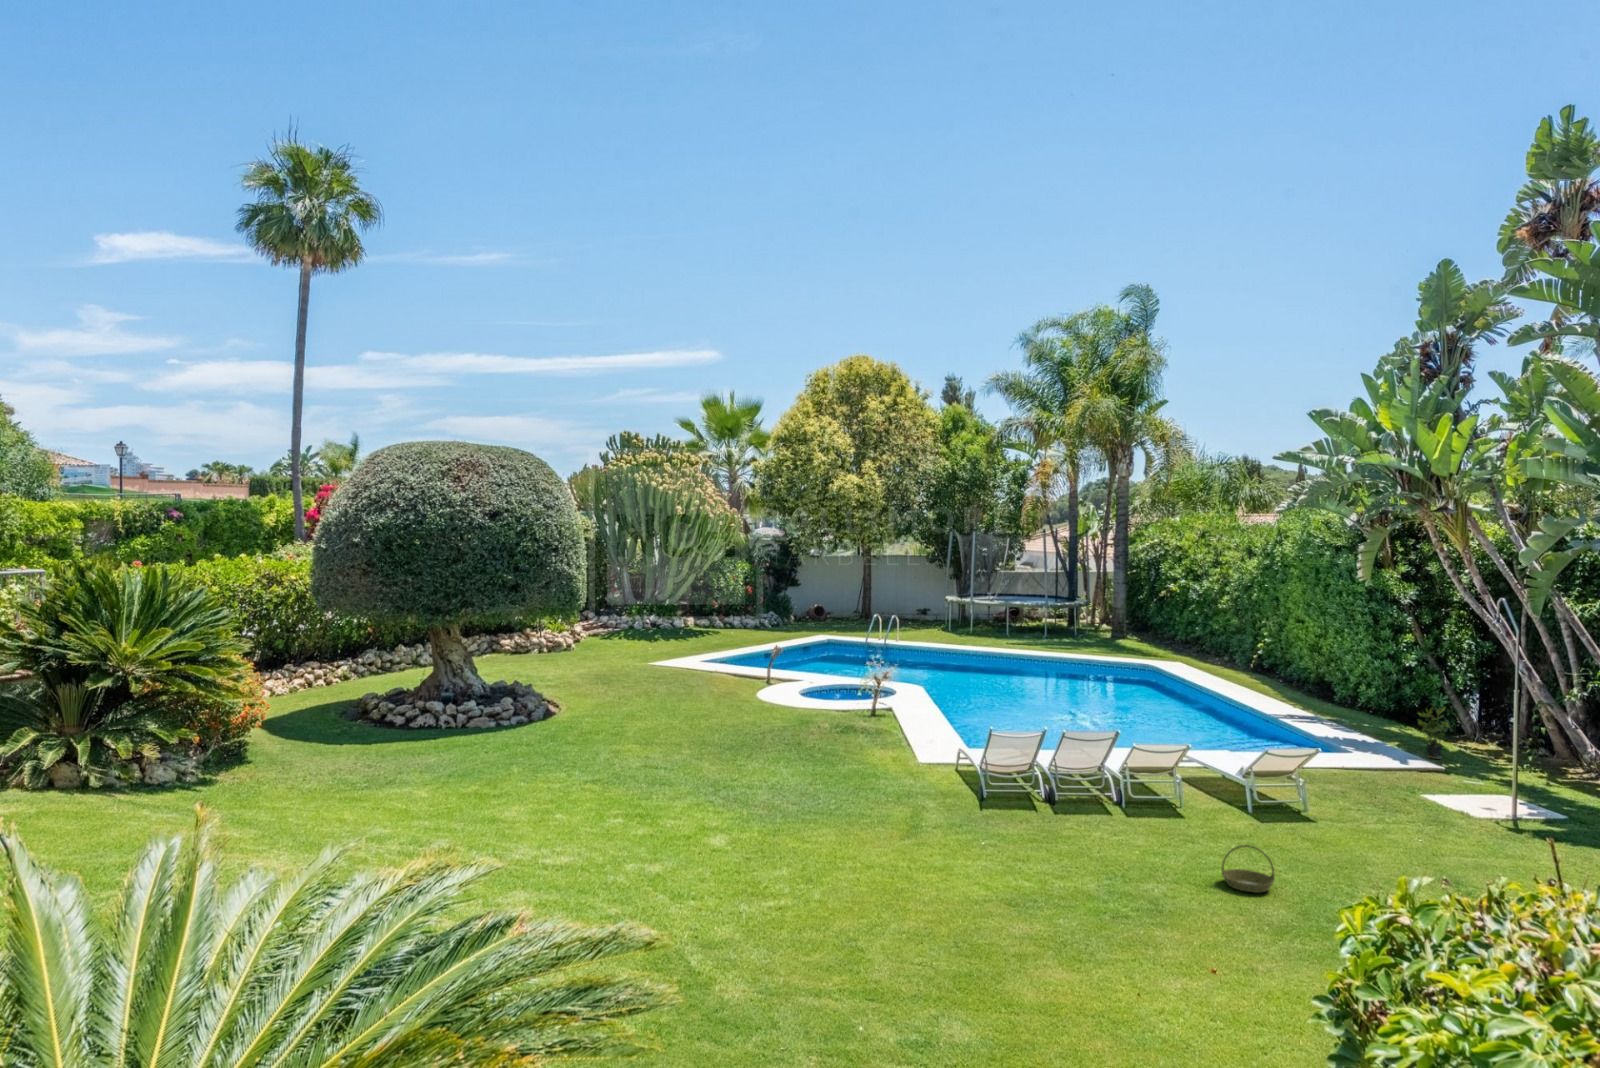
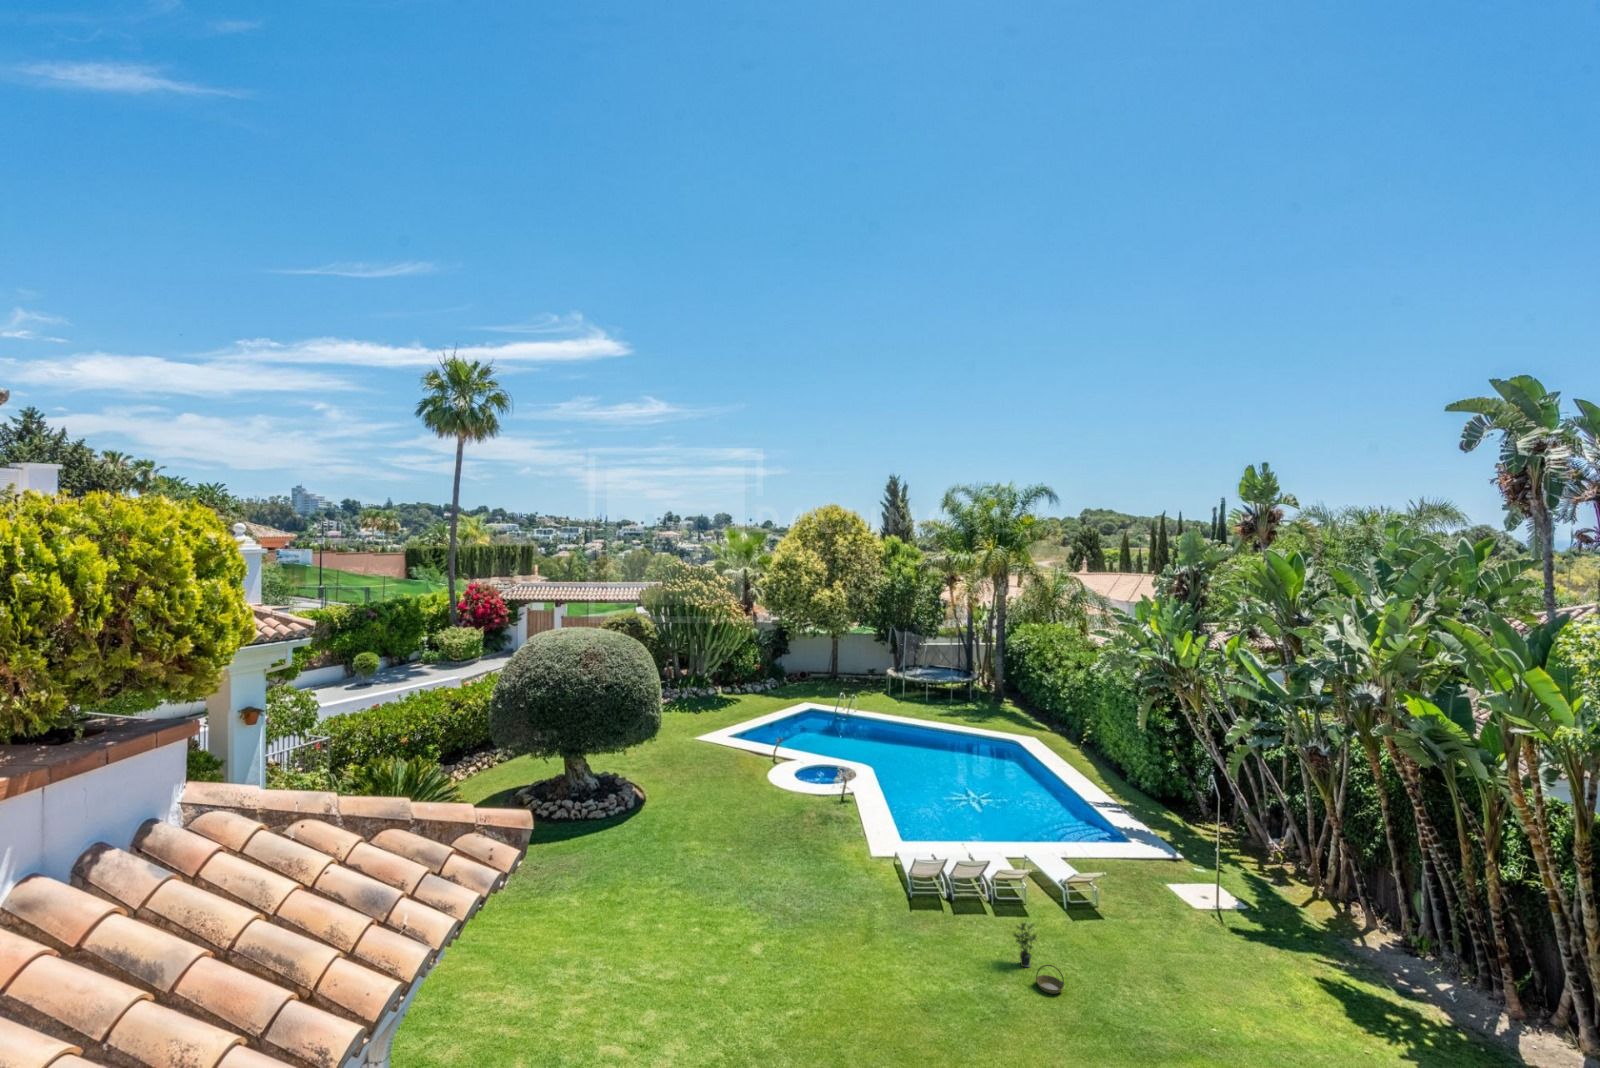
potted plant: present [1418,707,1449,759] -> present [1014,923,1036,967]

